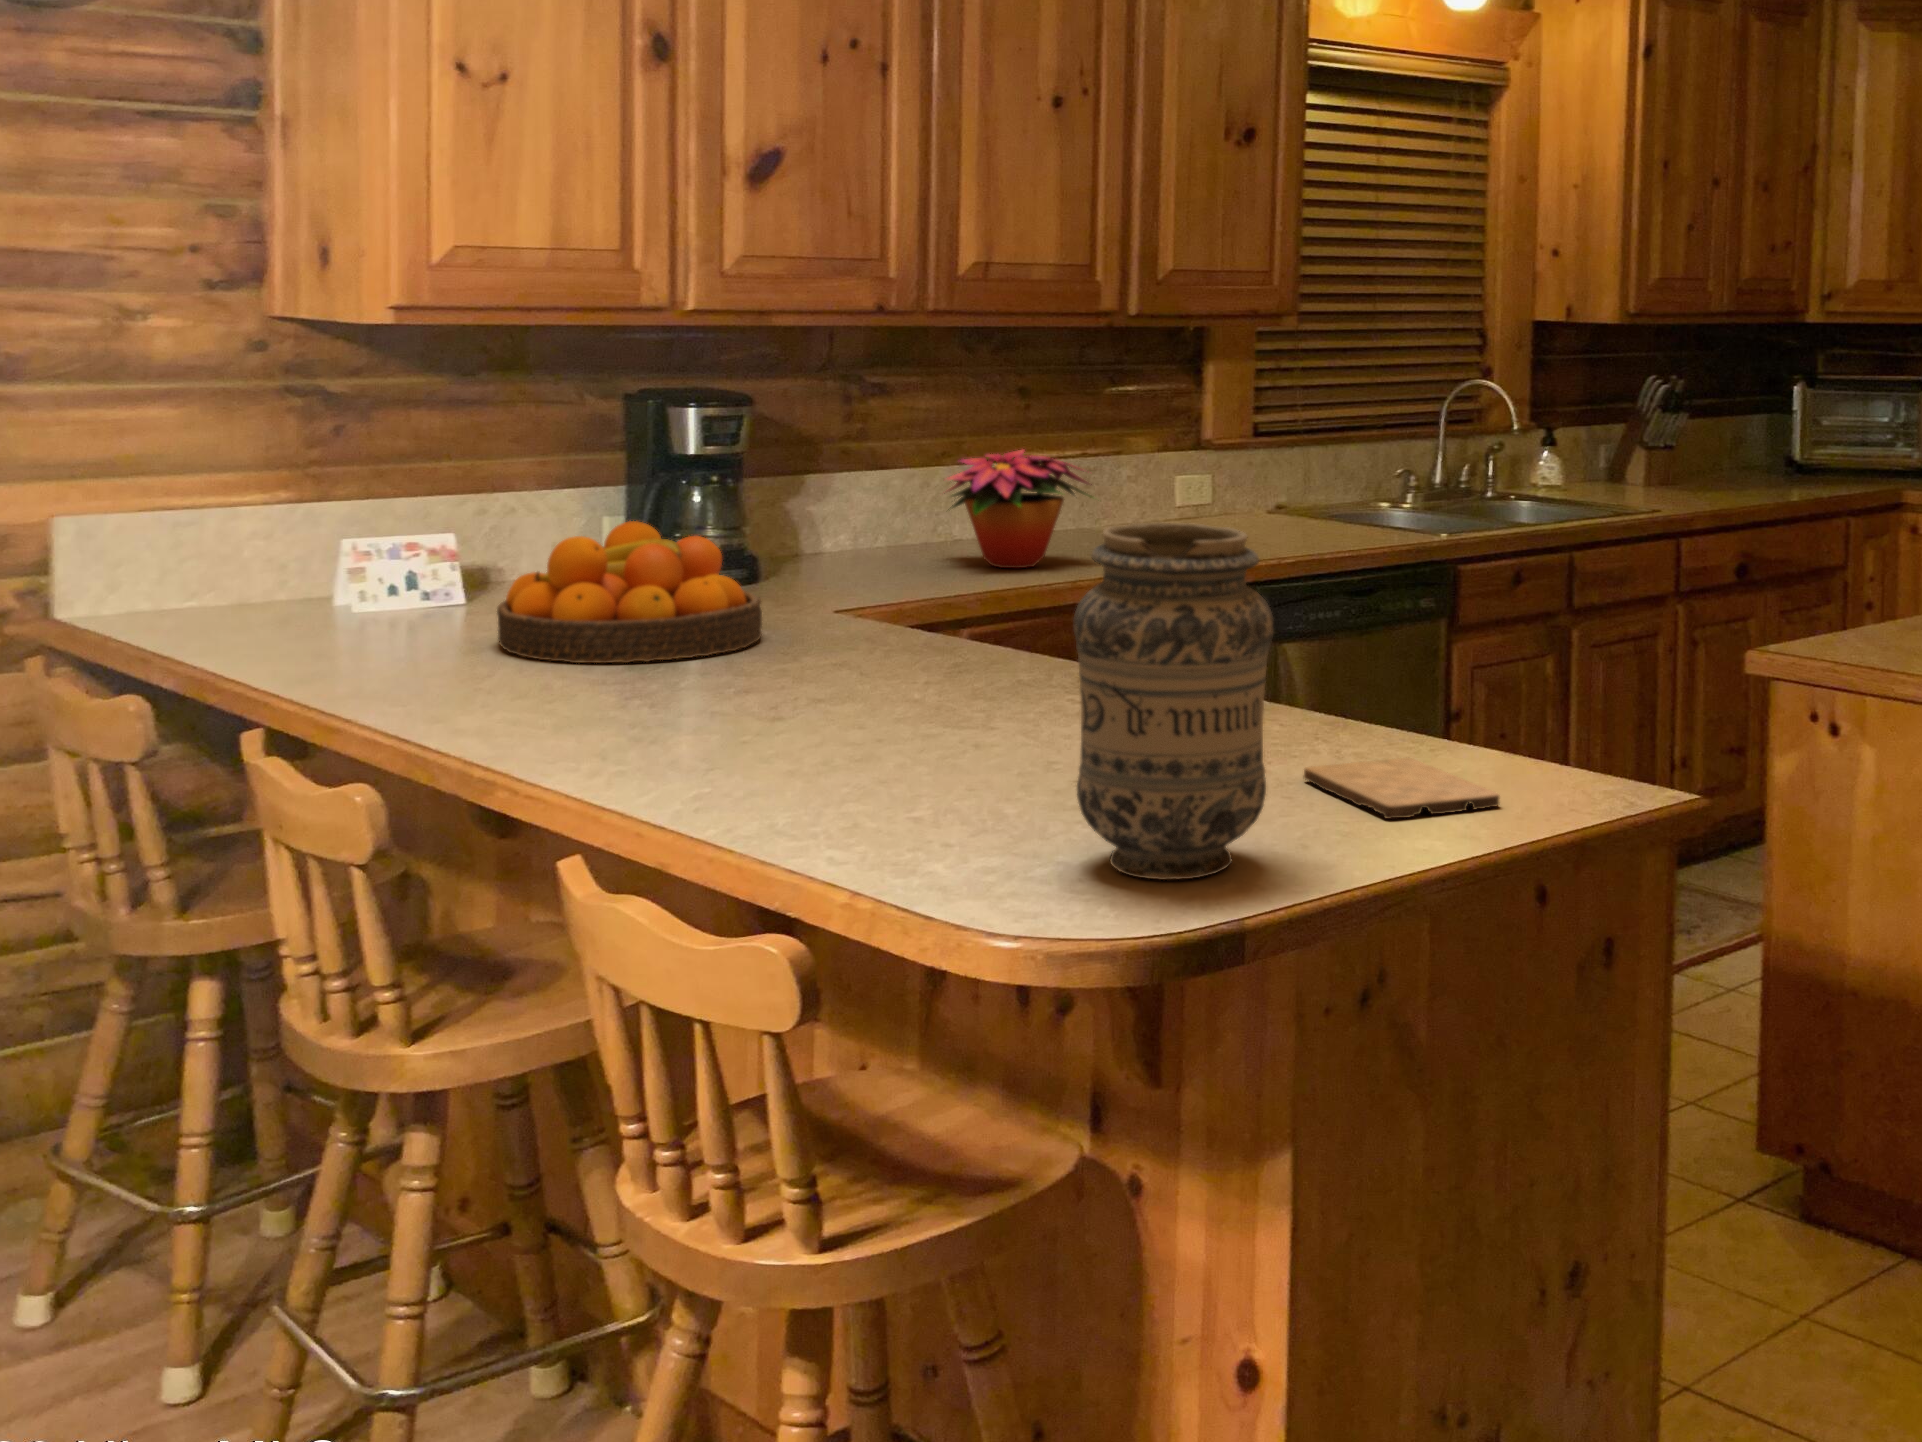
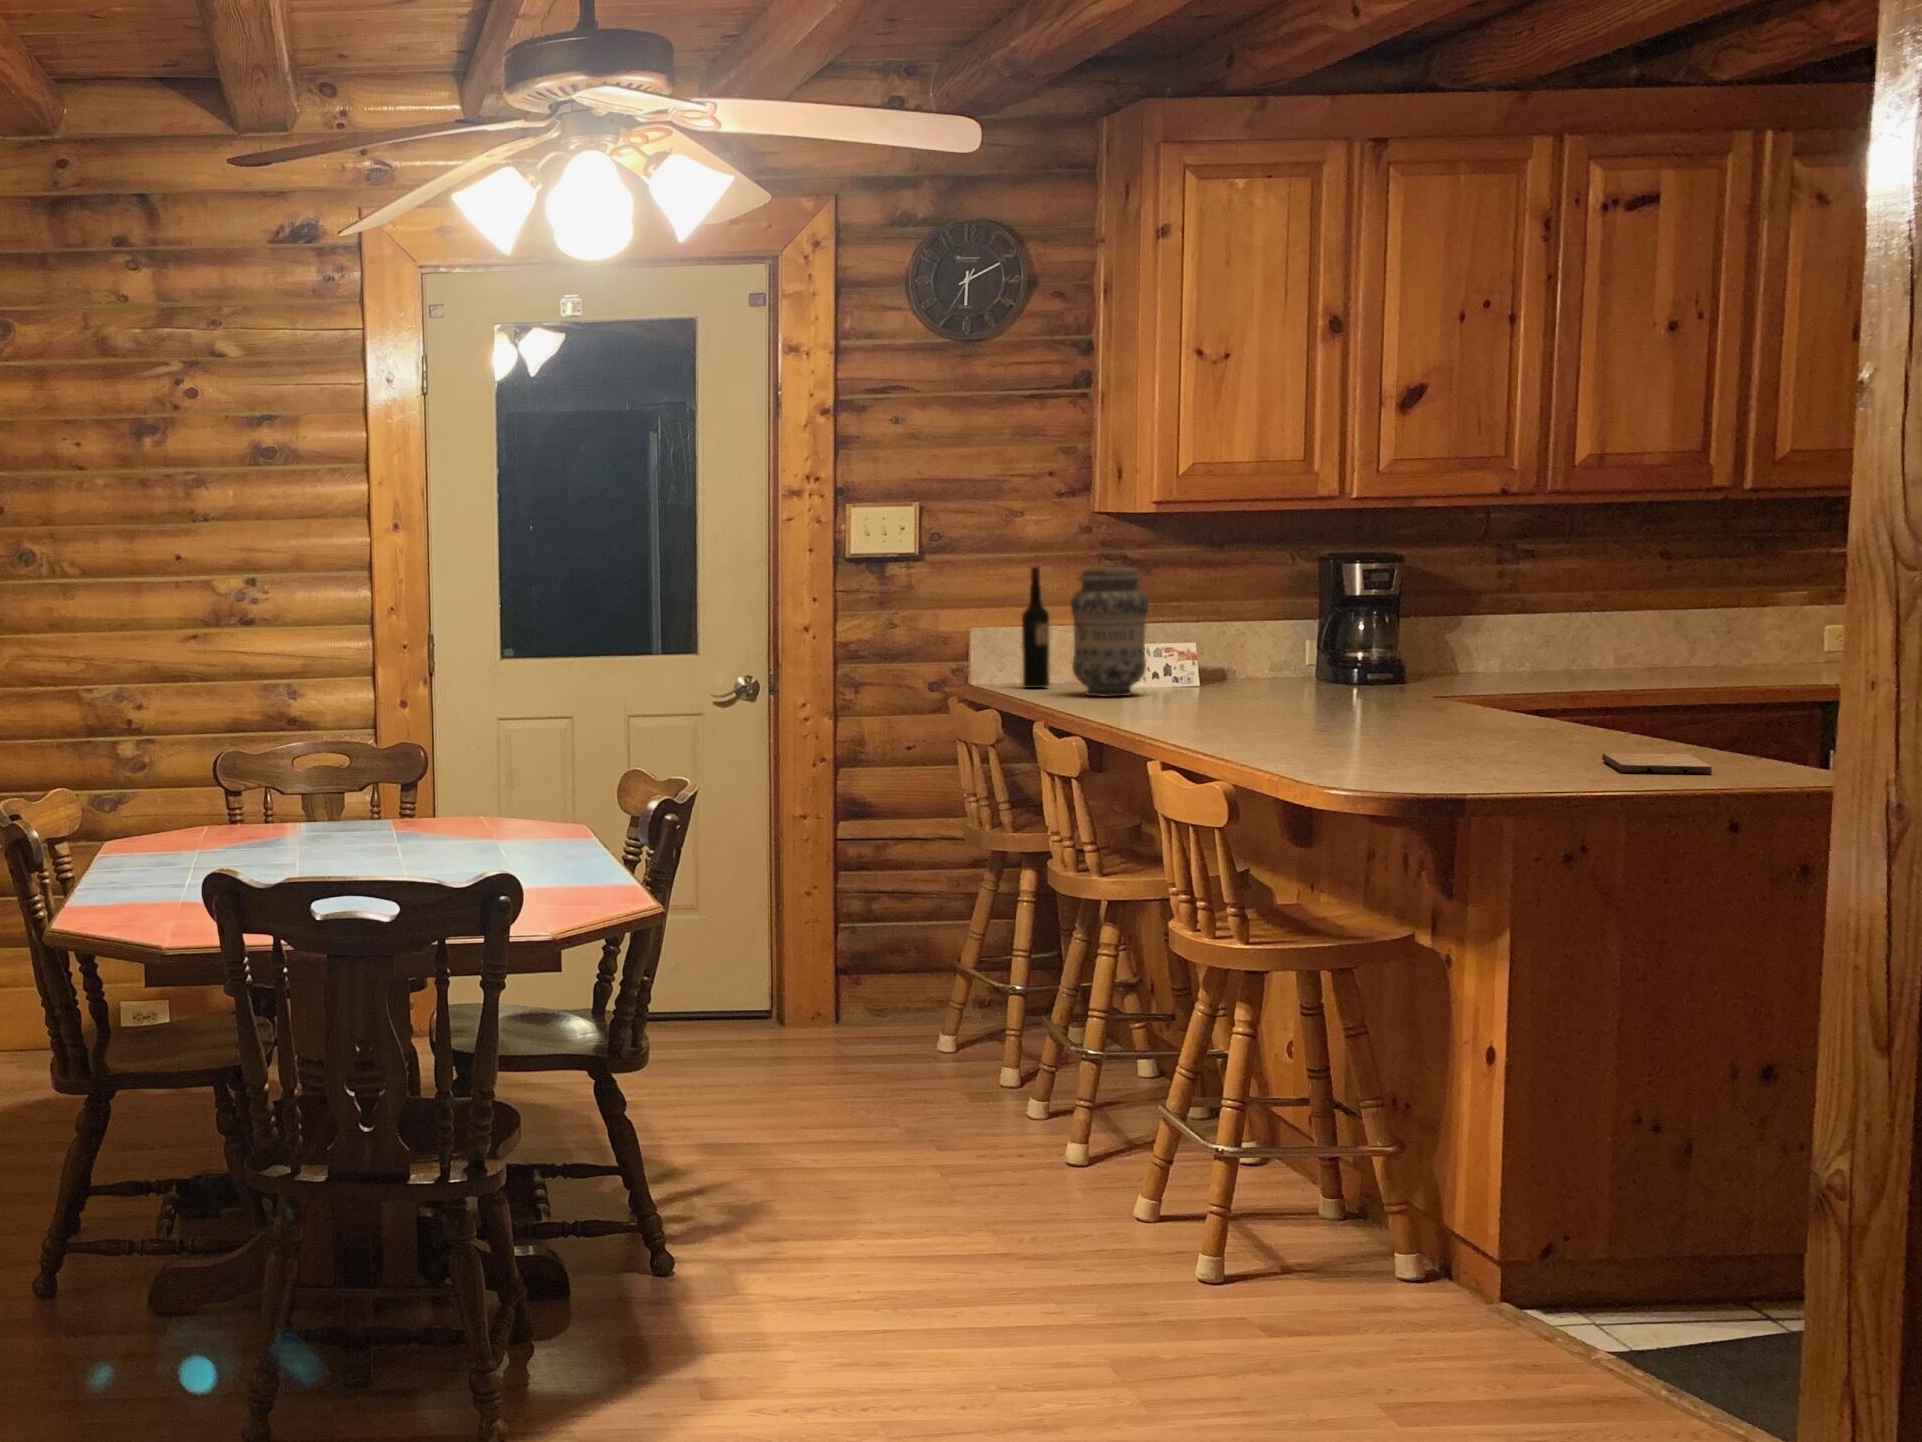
wine bottle: none [145,409,201,620] -> present [1022,567,1050,688]
flower arrangement: present [947,450,1092,568] -> none [1549,595,1694,685]
fruit bowl: present [497,521,762,663] -> none [1199,631,1365,710]
vase: present [1073,523,1274,880] -> present [1071,567,1149,697]

